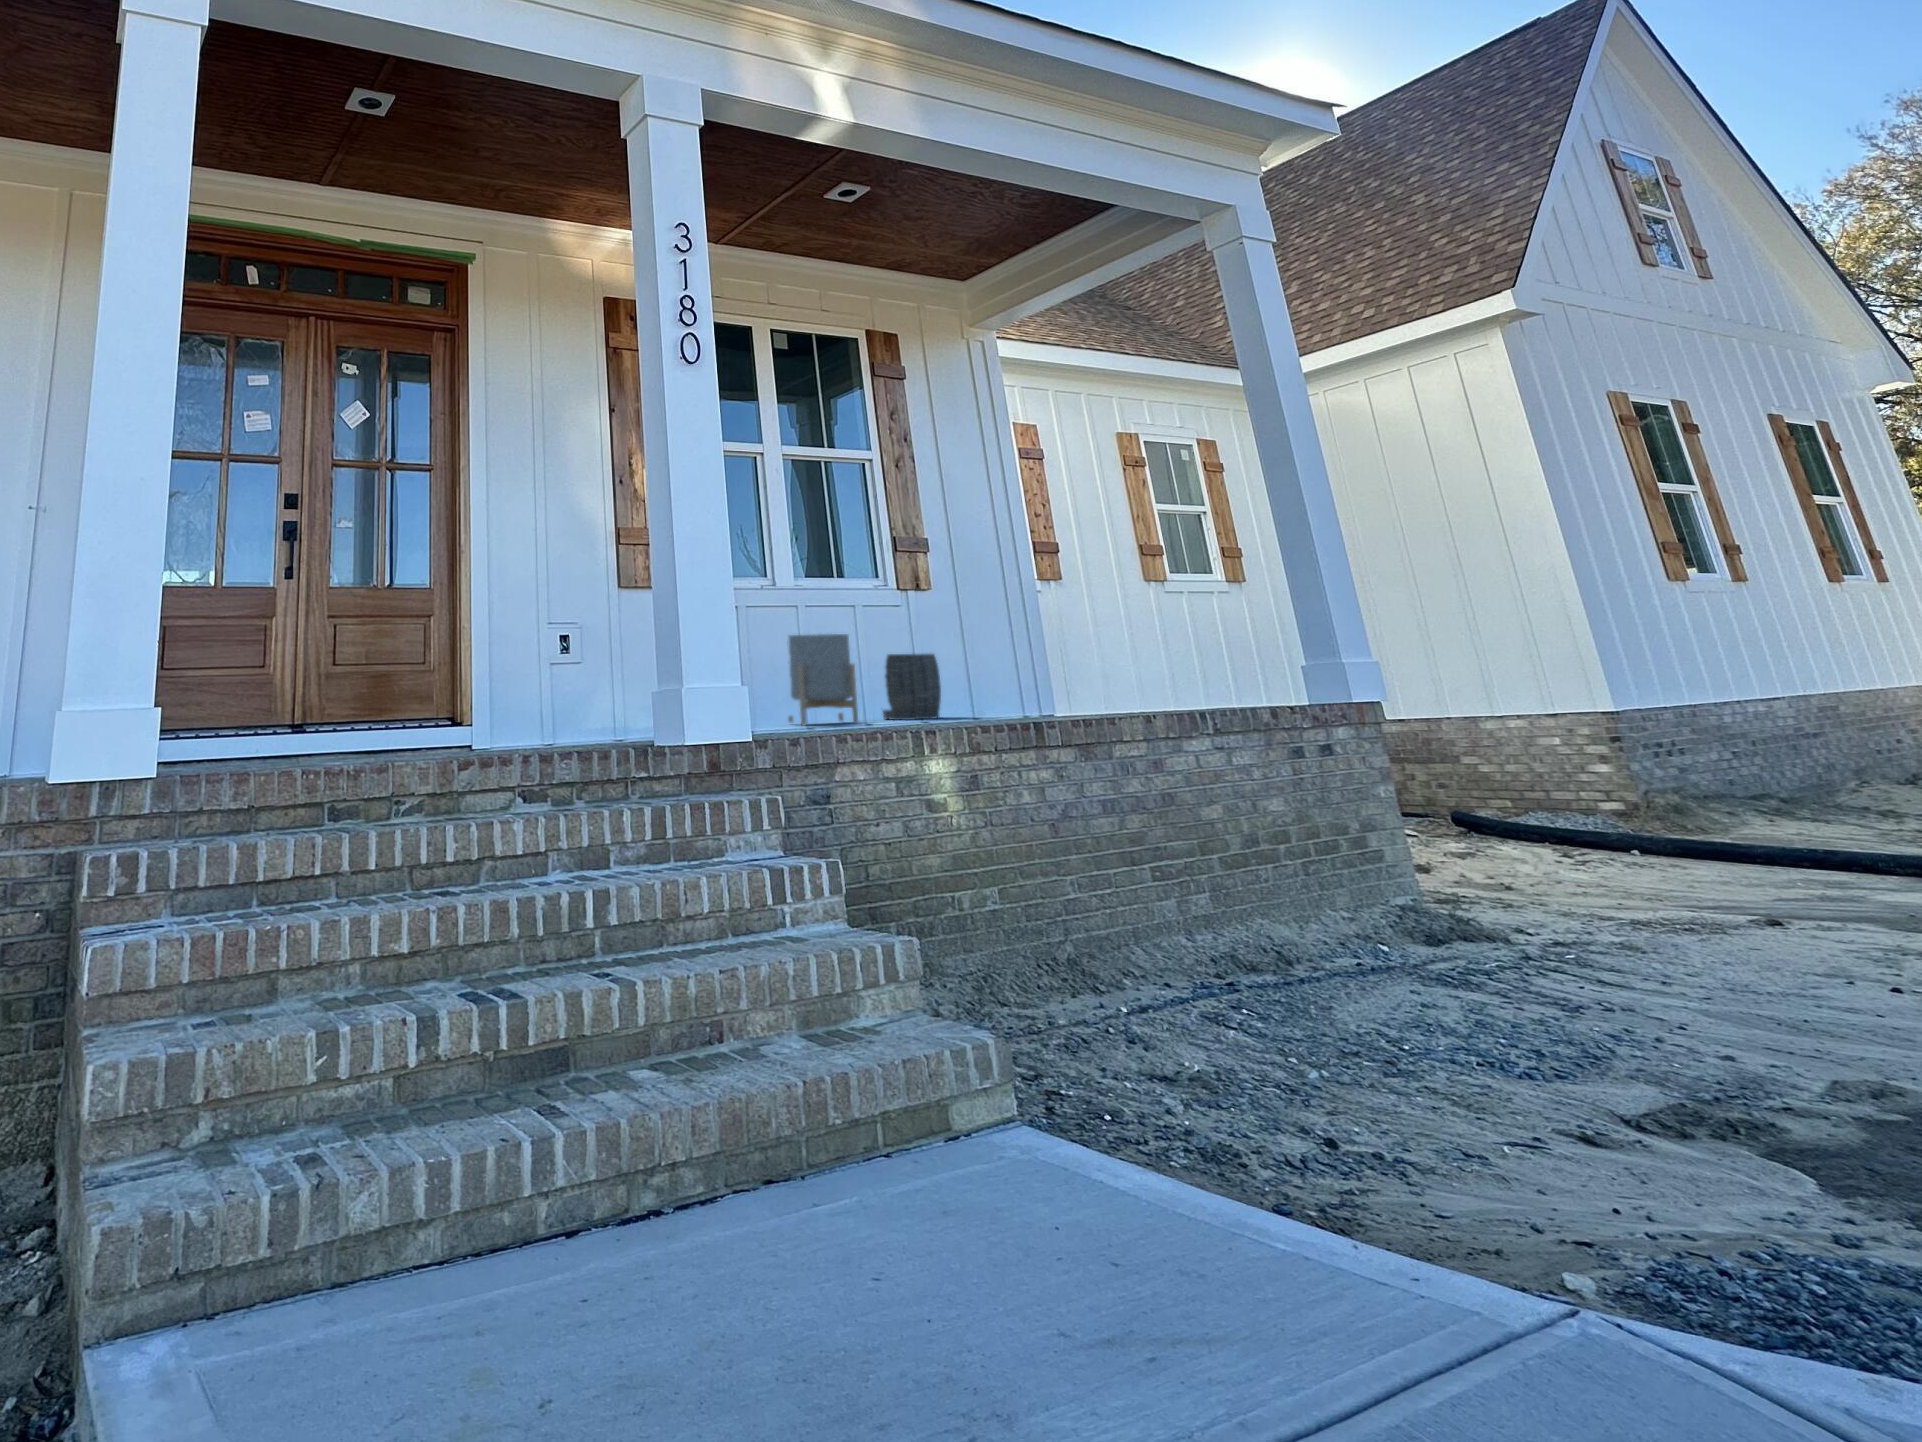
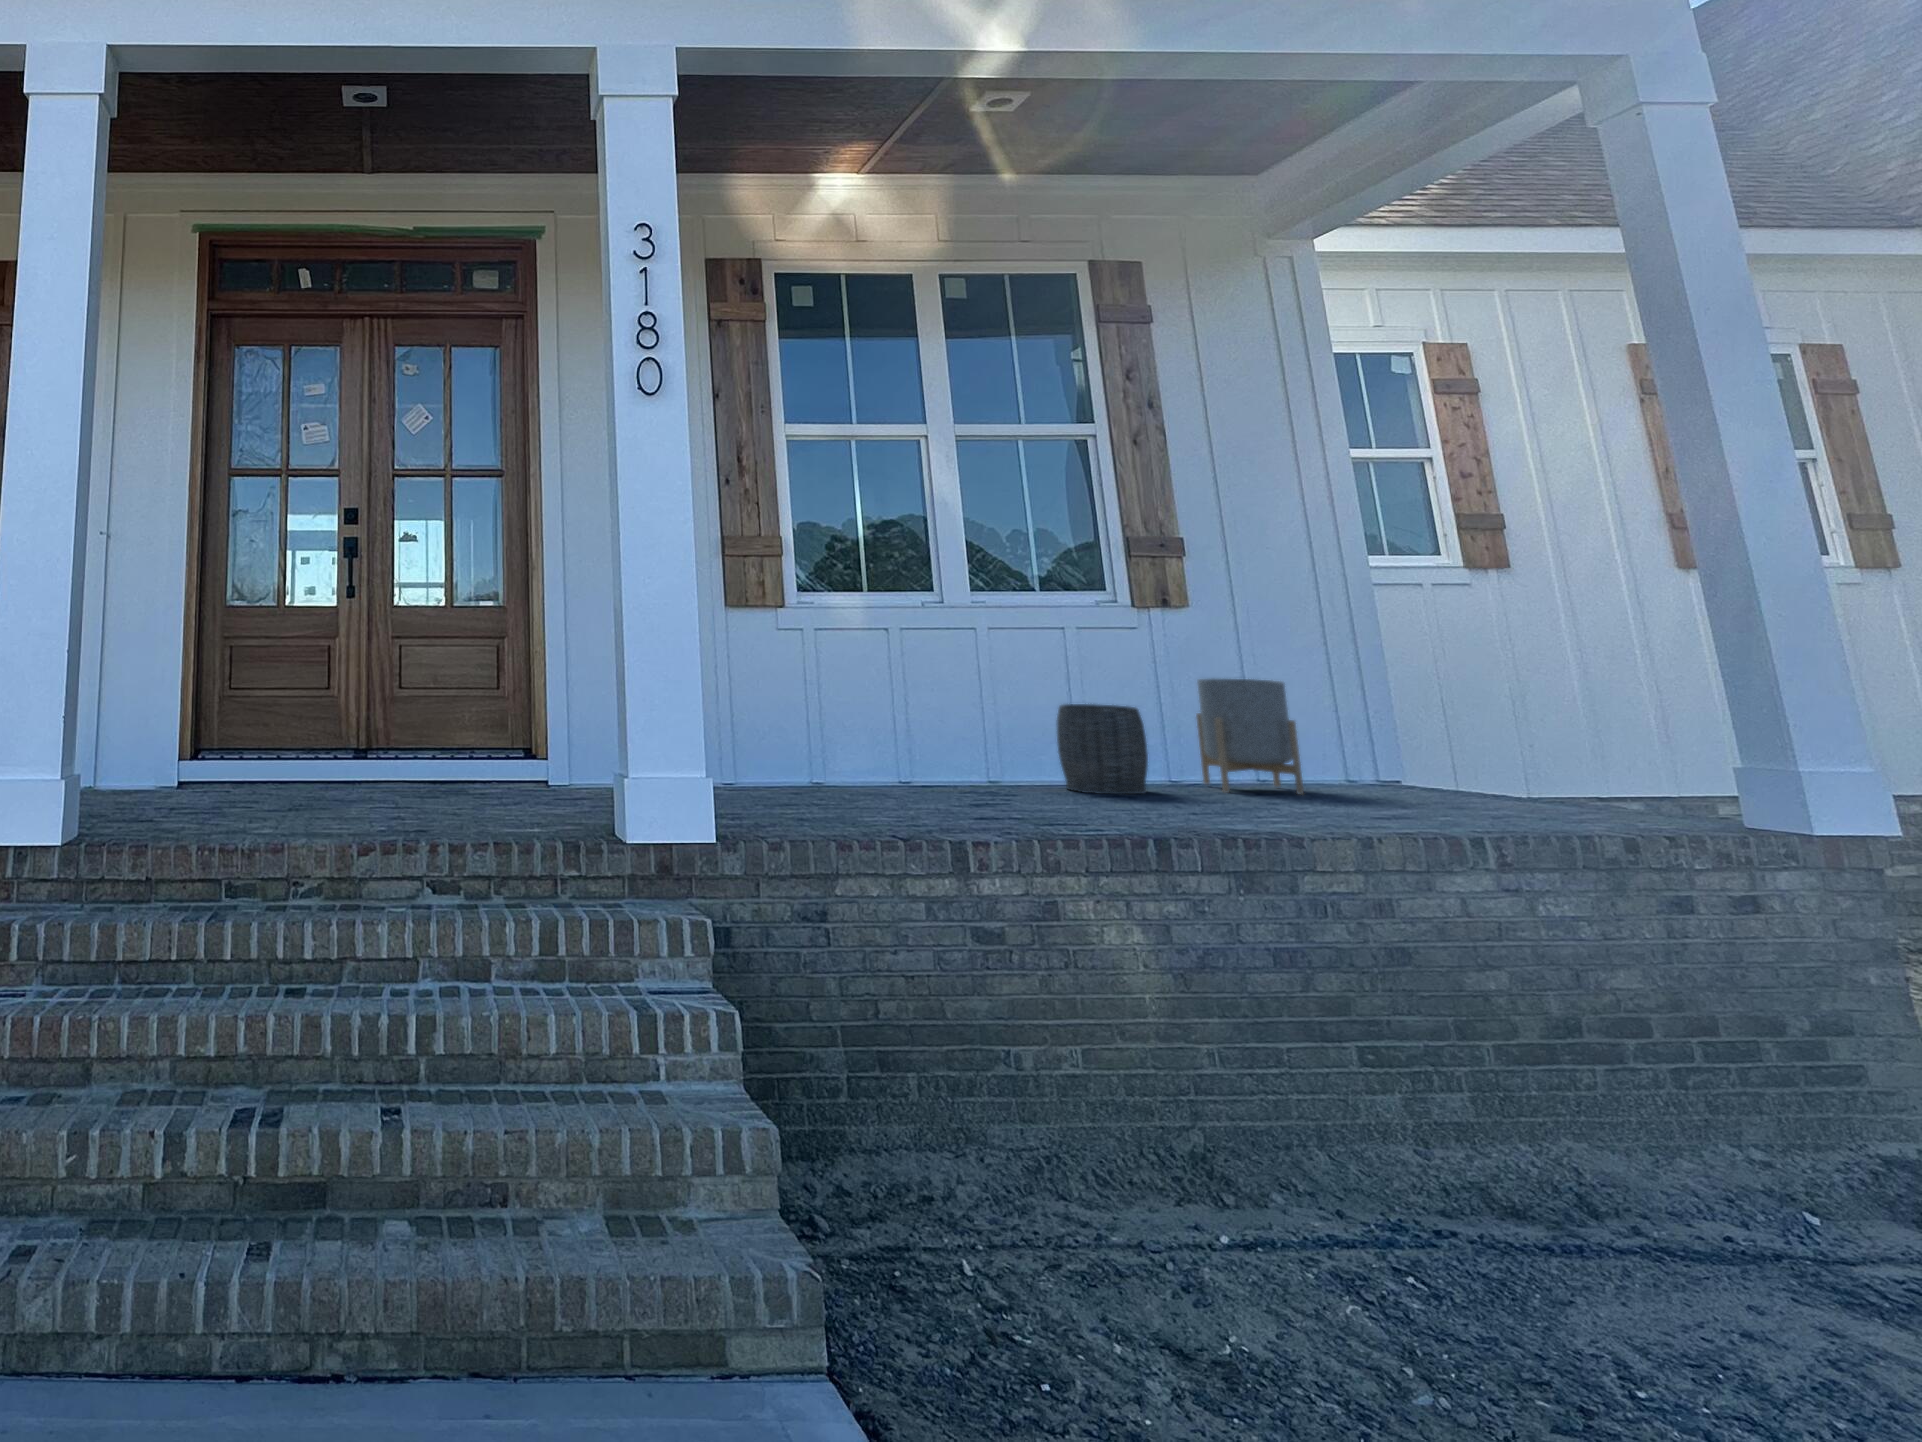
planter: present [788,634,858,725] -> present [1196,678,1304,795]

